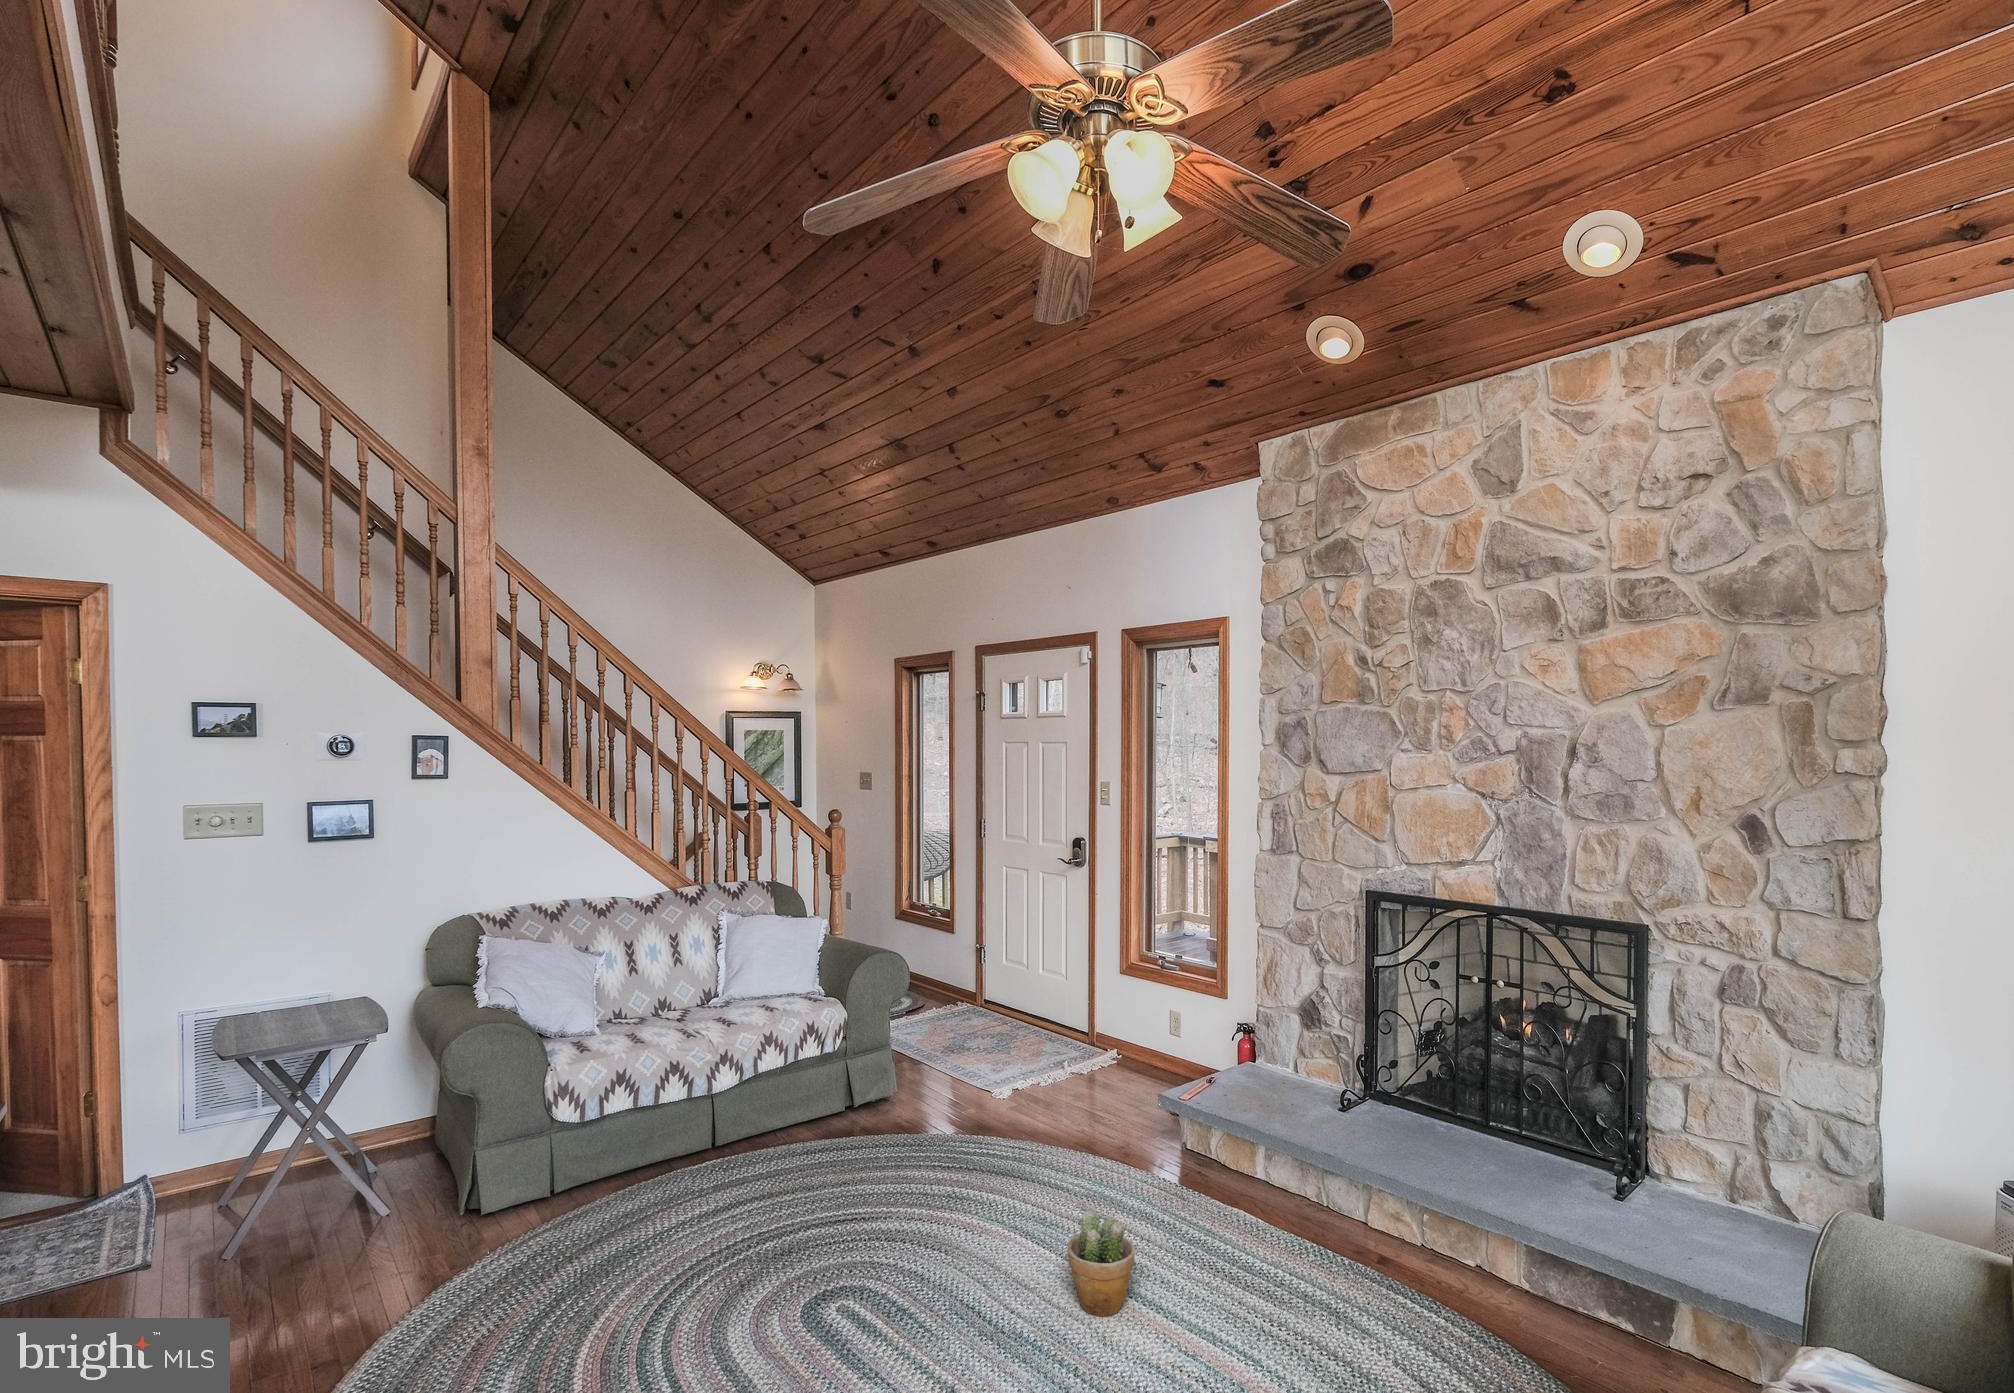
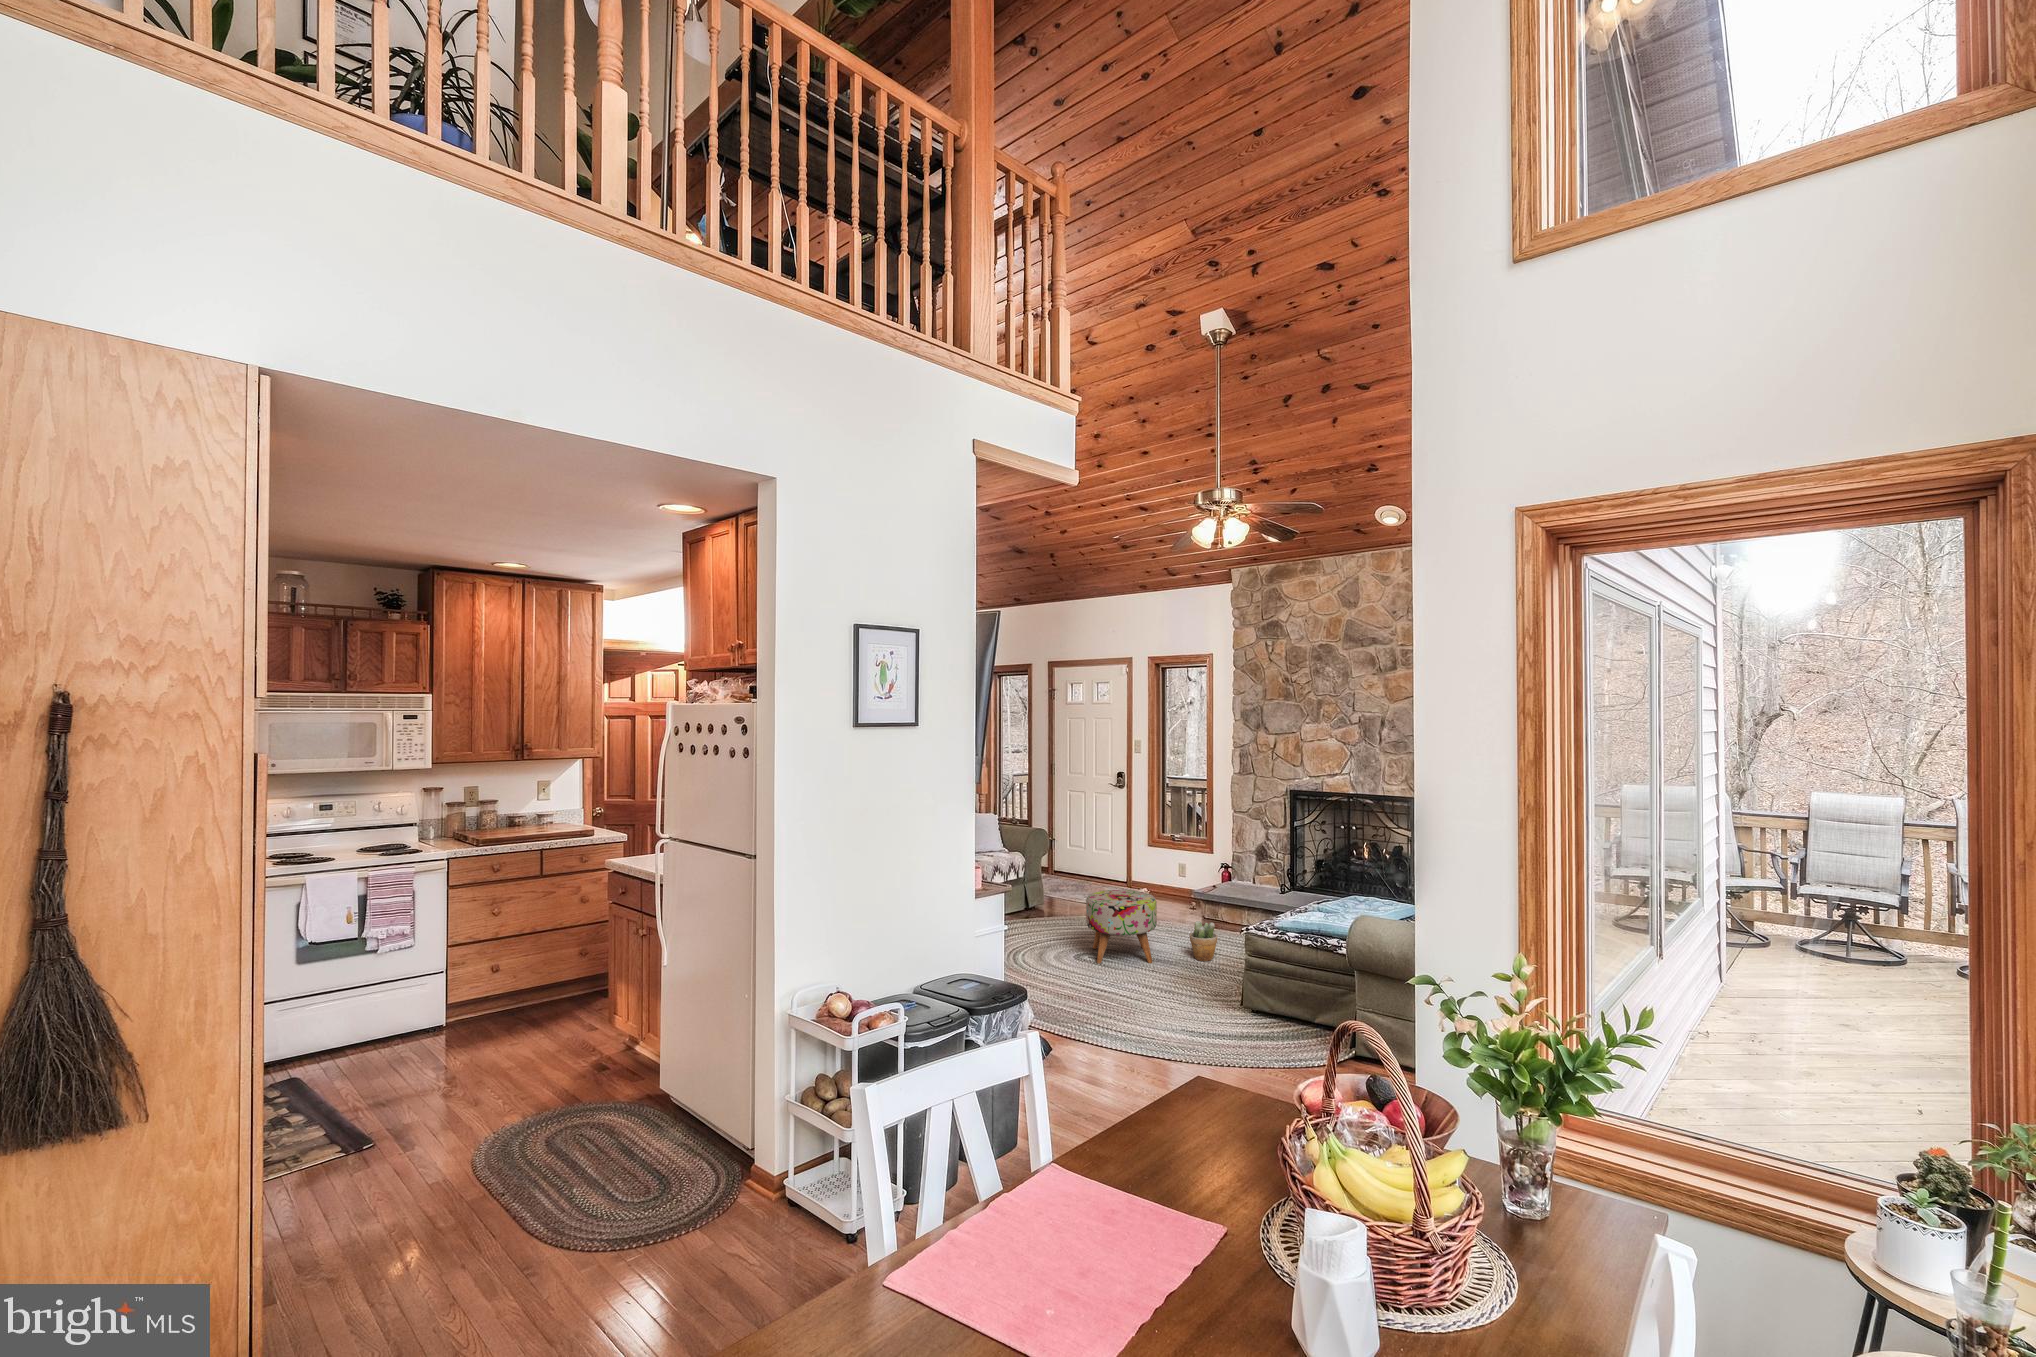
ottoman: none [840,1107,1002,1311] -> present [1086,890,1157,964]

